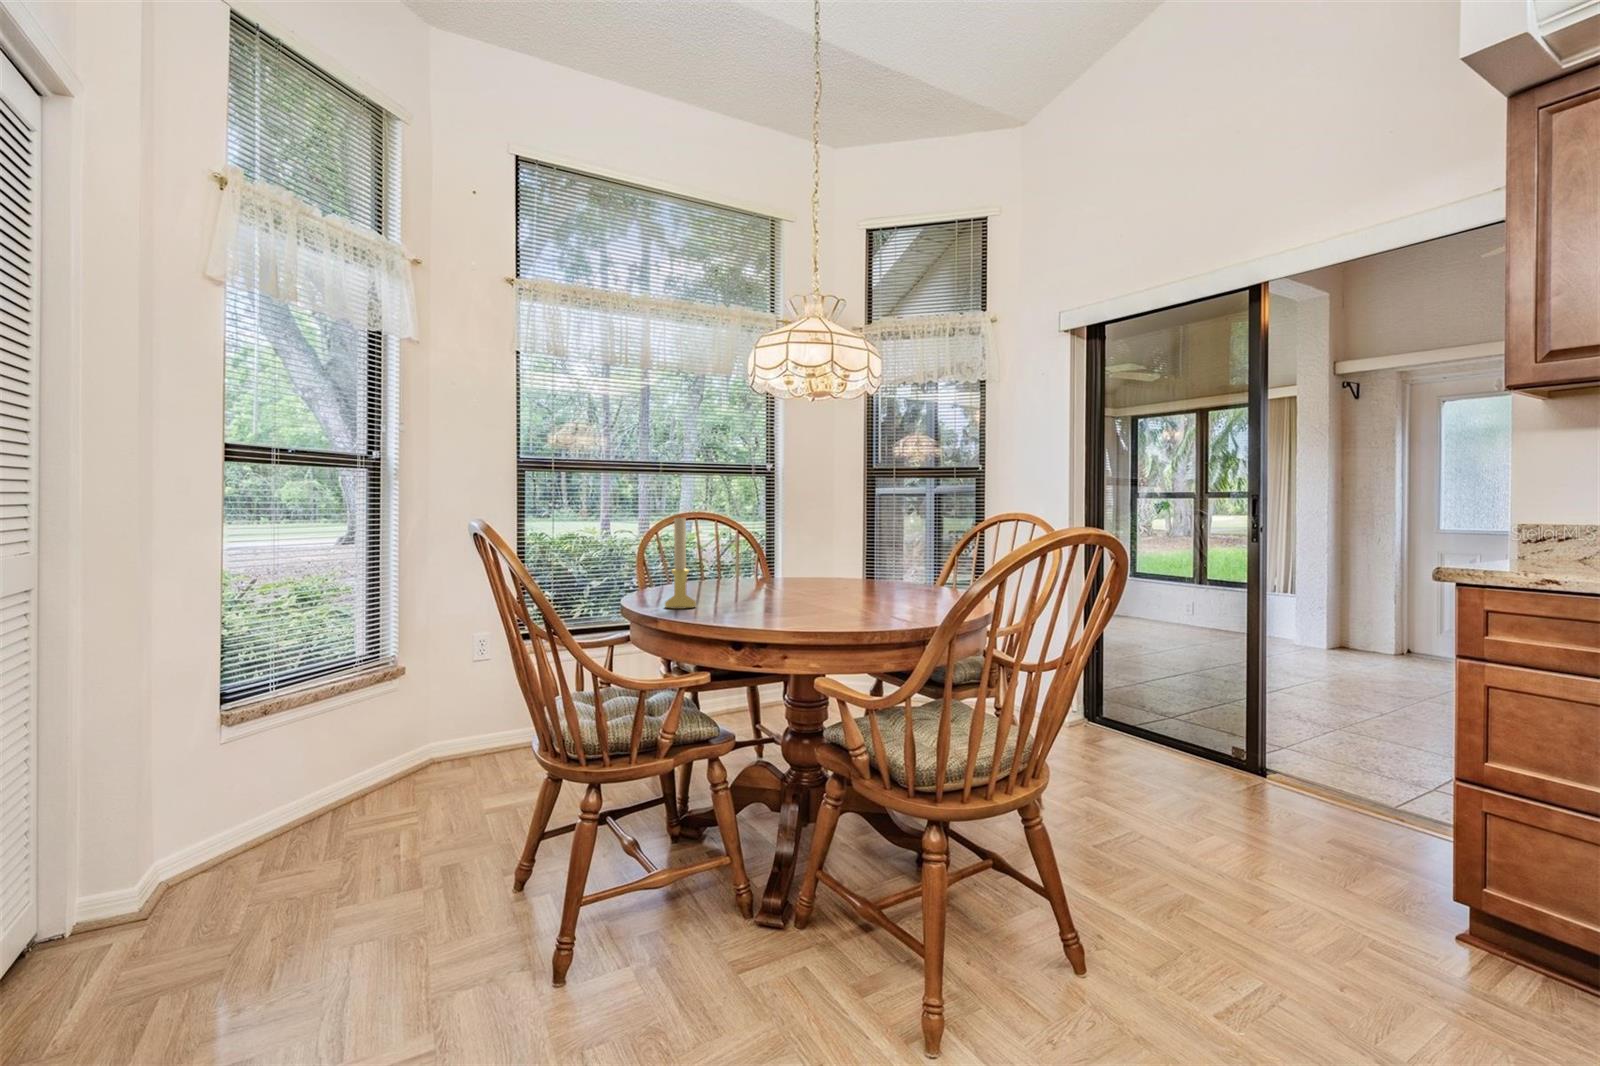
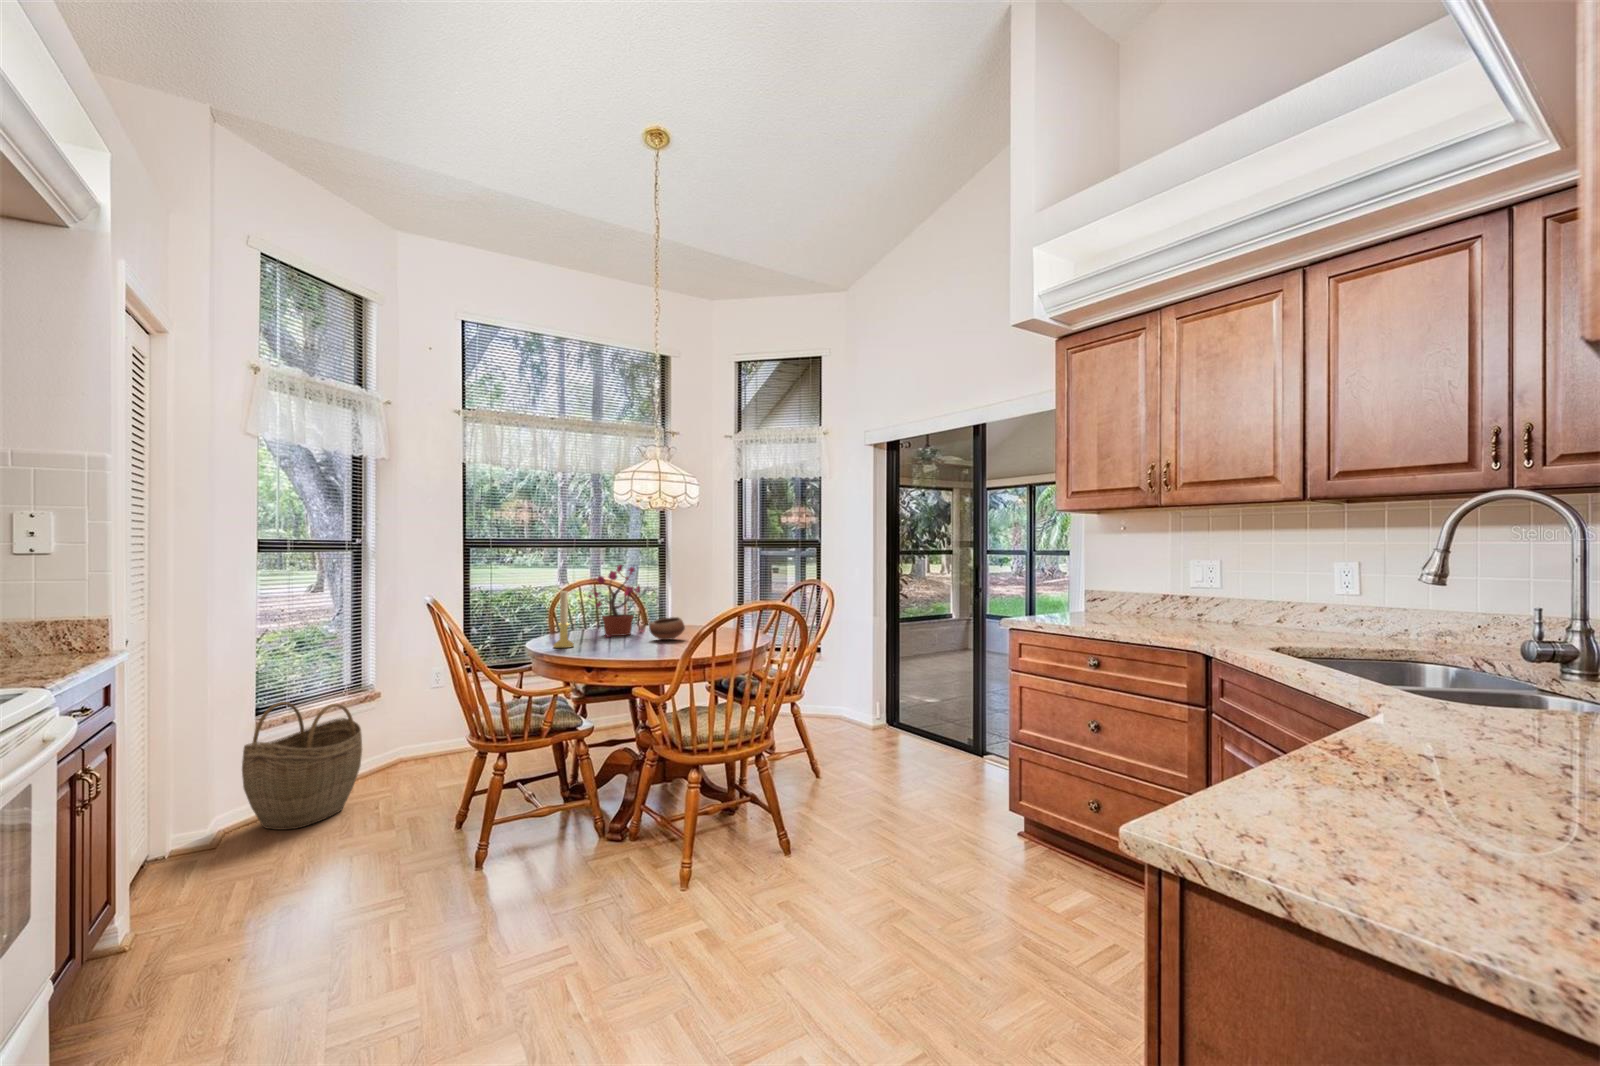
potted plant: none [700,487,781,594] -> present [588,565,644,637]
bowl: none [803,564,857,598] -> present [649,617,685,640]
woven basket: none [194,683,379,880] -> present [242,702,362,830]

